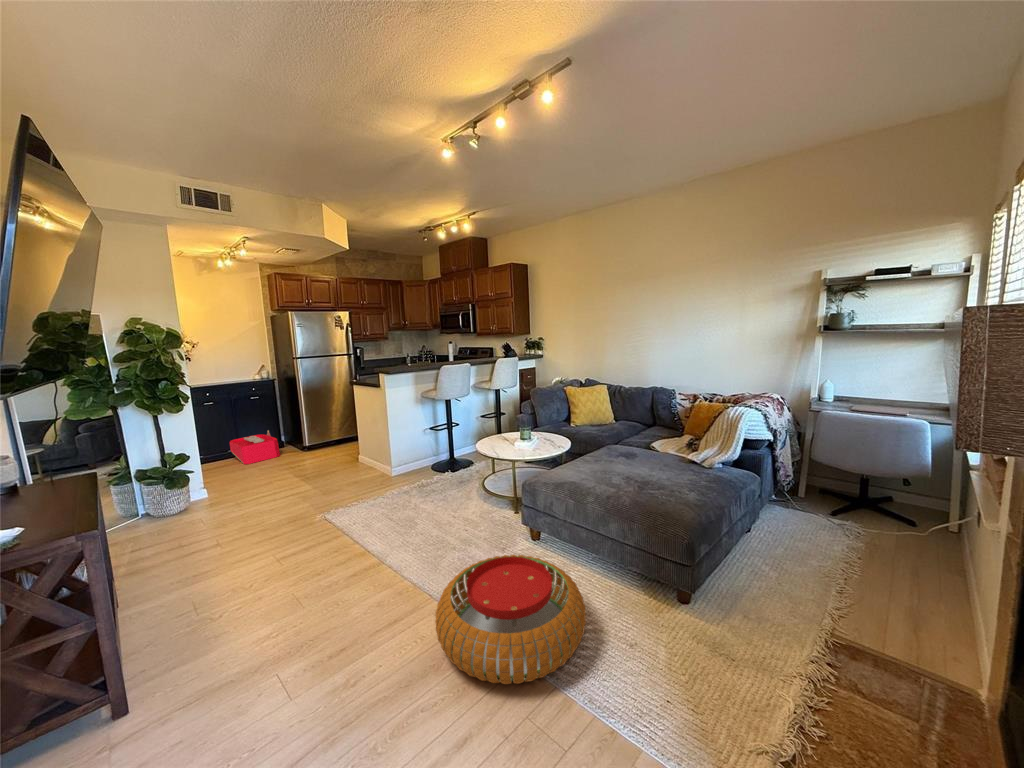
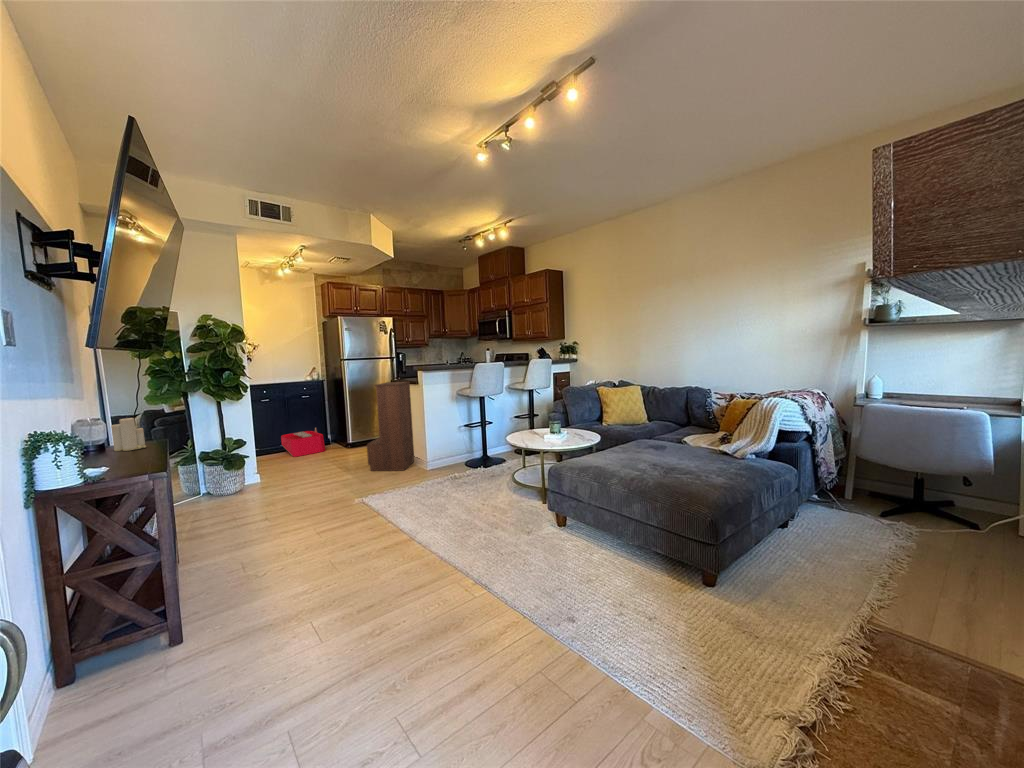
bookshelf: none [327,384,378,480] -> present [367,382,414,471]
candle: none [20,456,67,498] -> present [111,418,146,451]
pouf: present [435,555,586,684] -> none [457,530,604,642]

